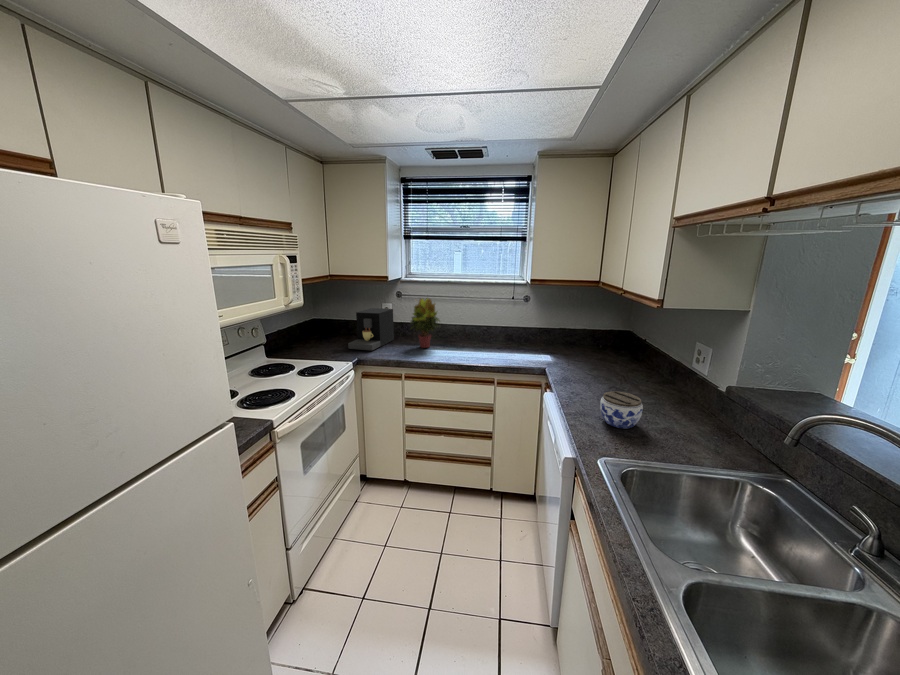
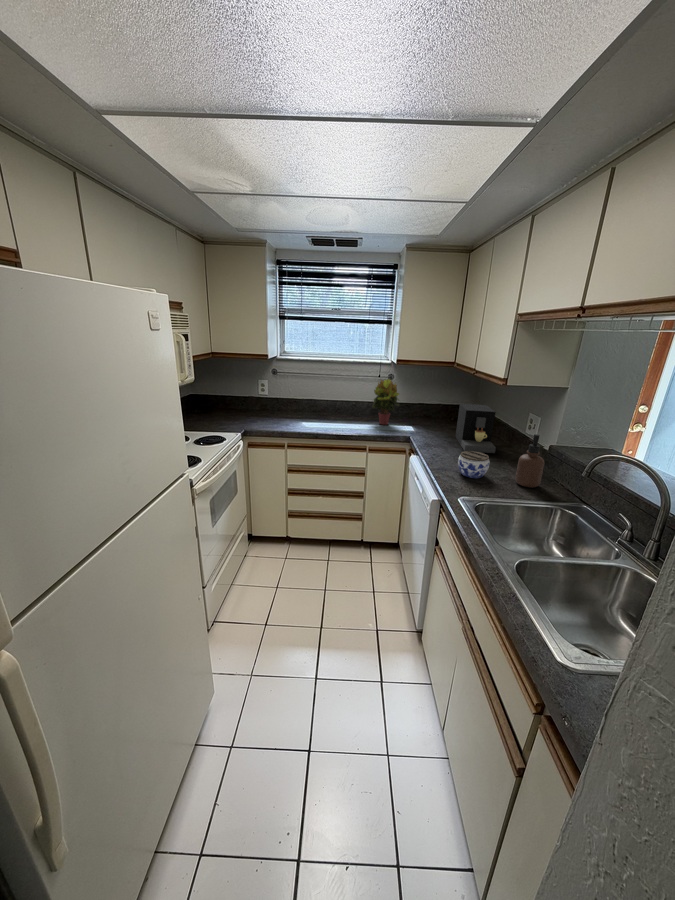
potted plant: present [410,298,439,348] -> present [373,379,399,425]
coffee maker: present [348,308,394,350] -> present [456,404,496,453]
soap dispenser: none [680,372,721,446] -> present [515,434,544,488]

